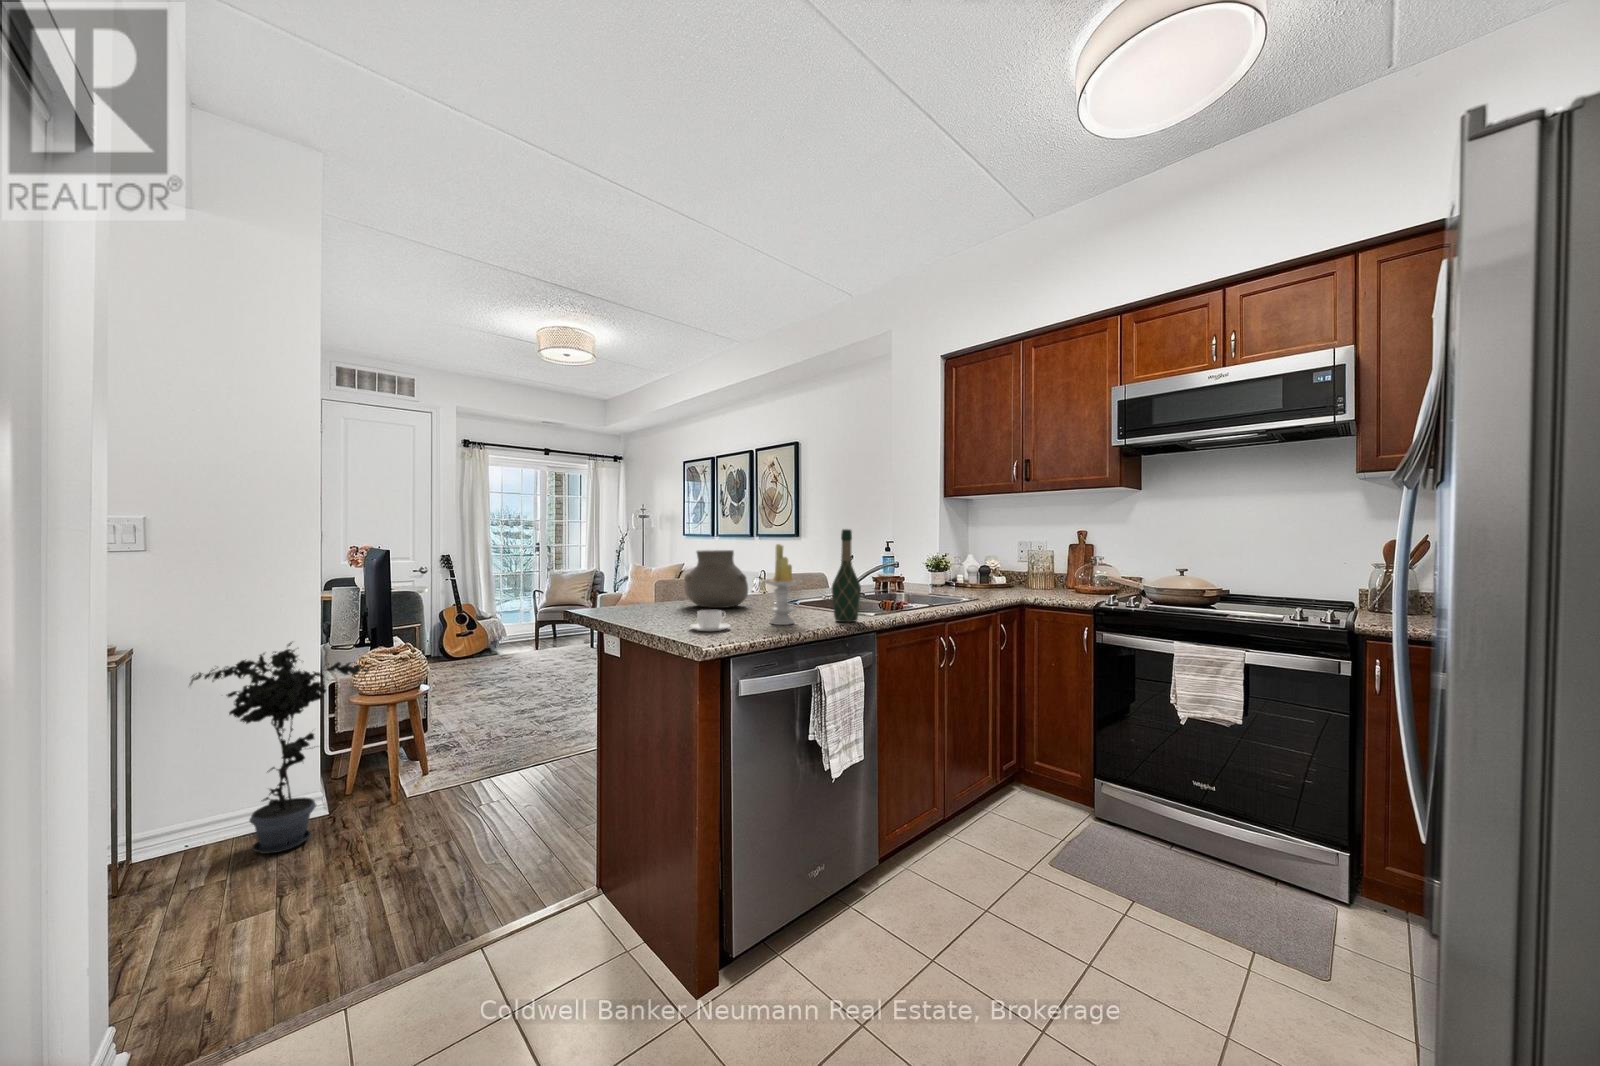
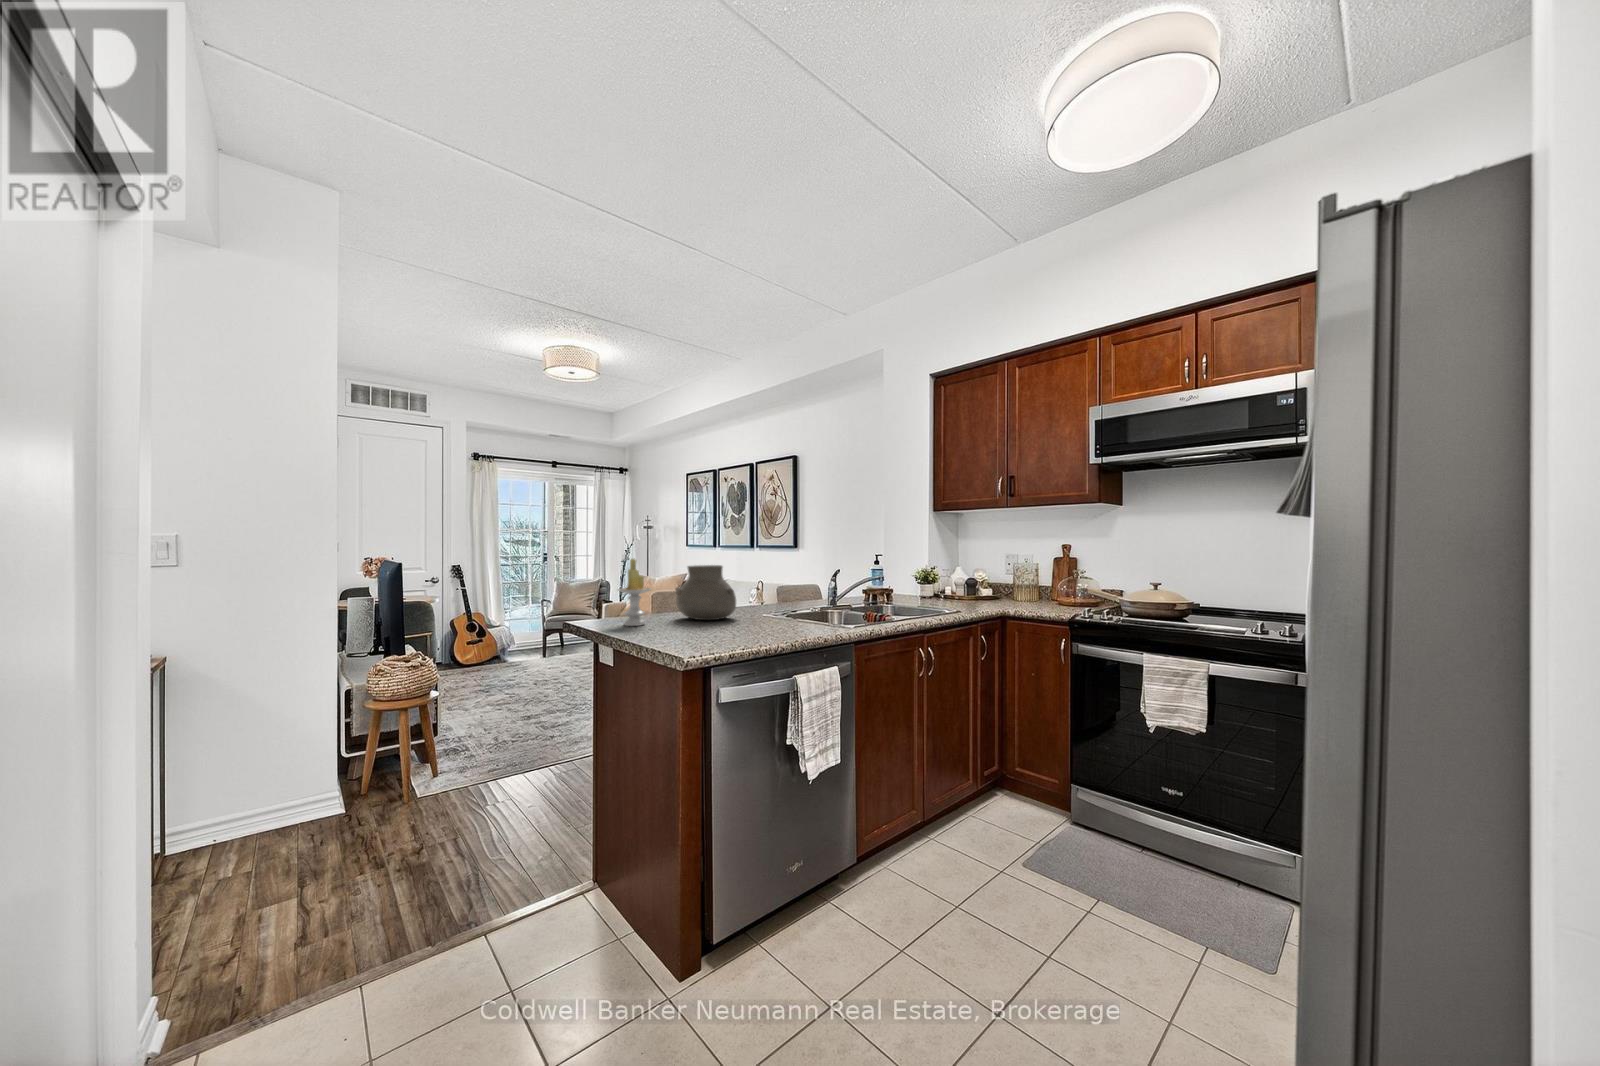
wine bottle: present [832,529,861,622] -> none [810,548,837,634]
candle: present [763,544,802,625] -> present [618,559,651,626]
coffee cup: present [690,610,730,631] -> none [675,623,713,643]
potted plant: present [190,643,369,854] -> none [219,650,384,848]

